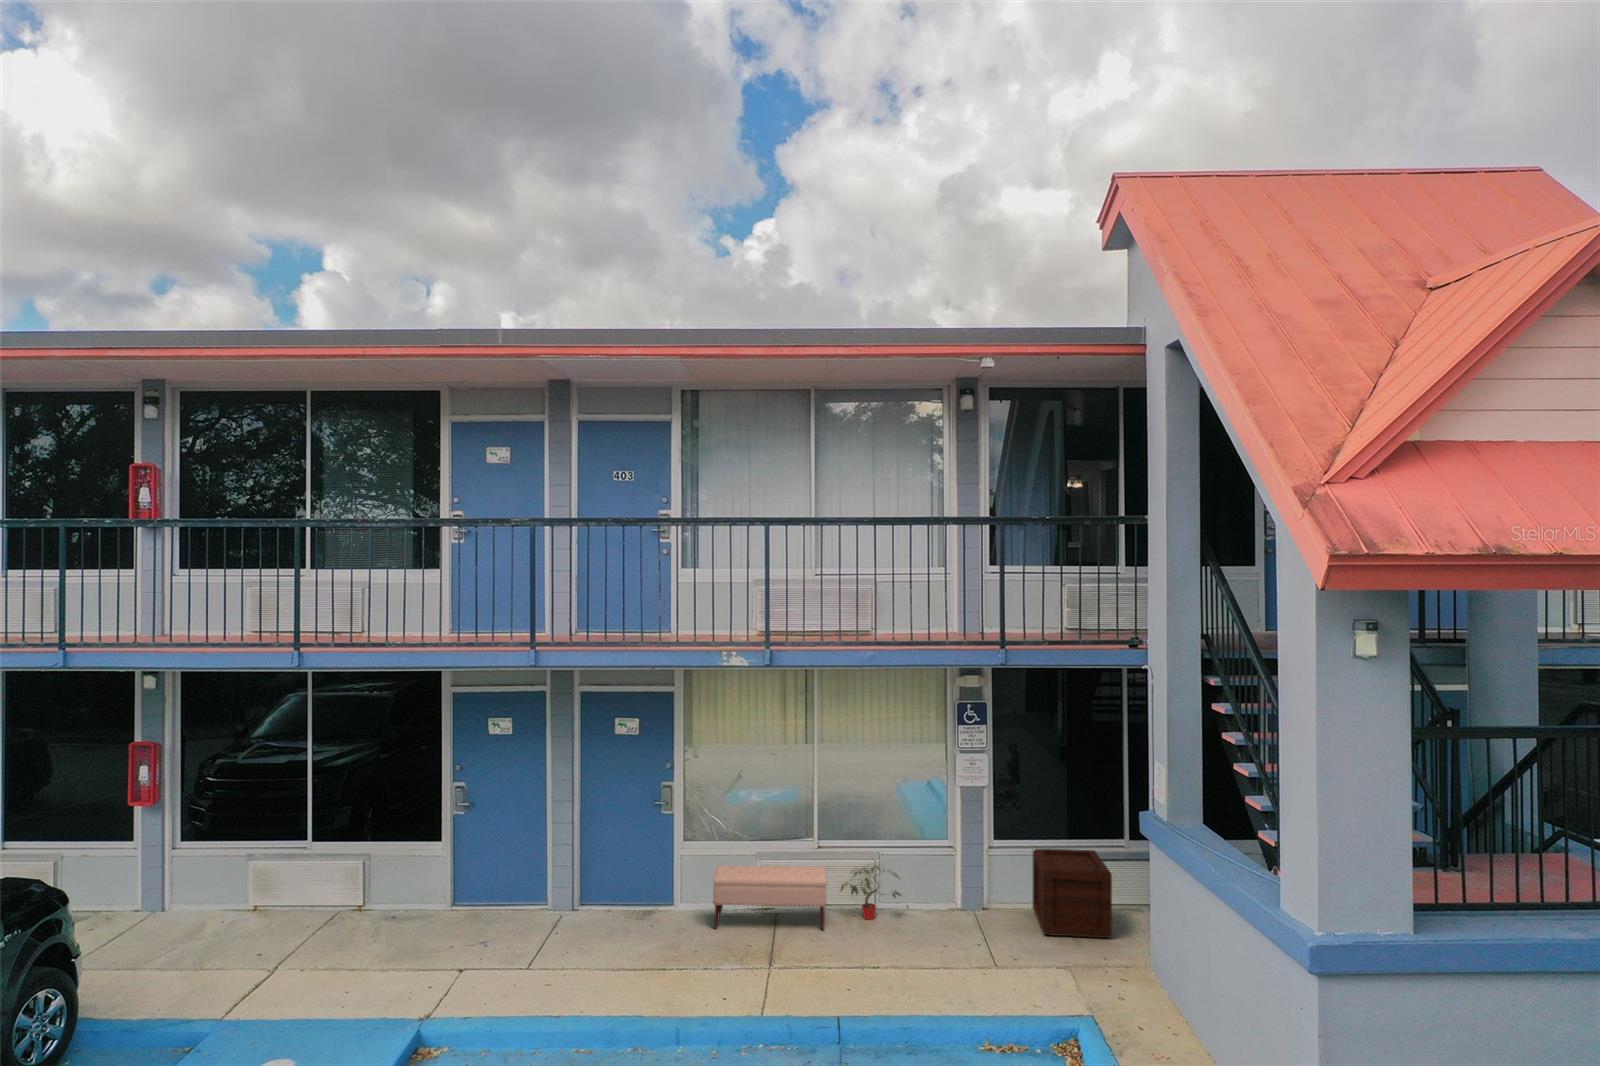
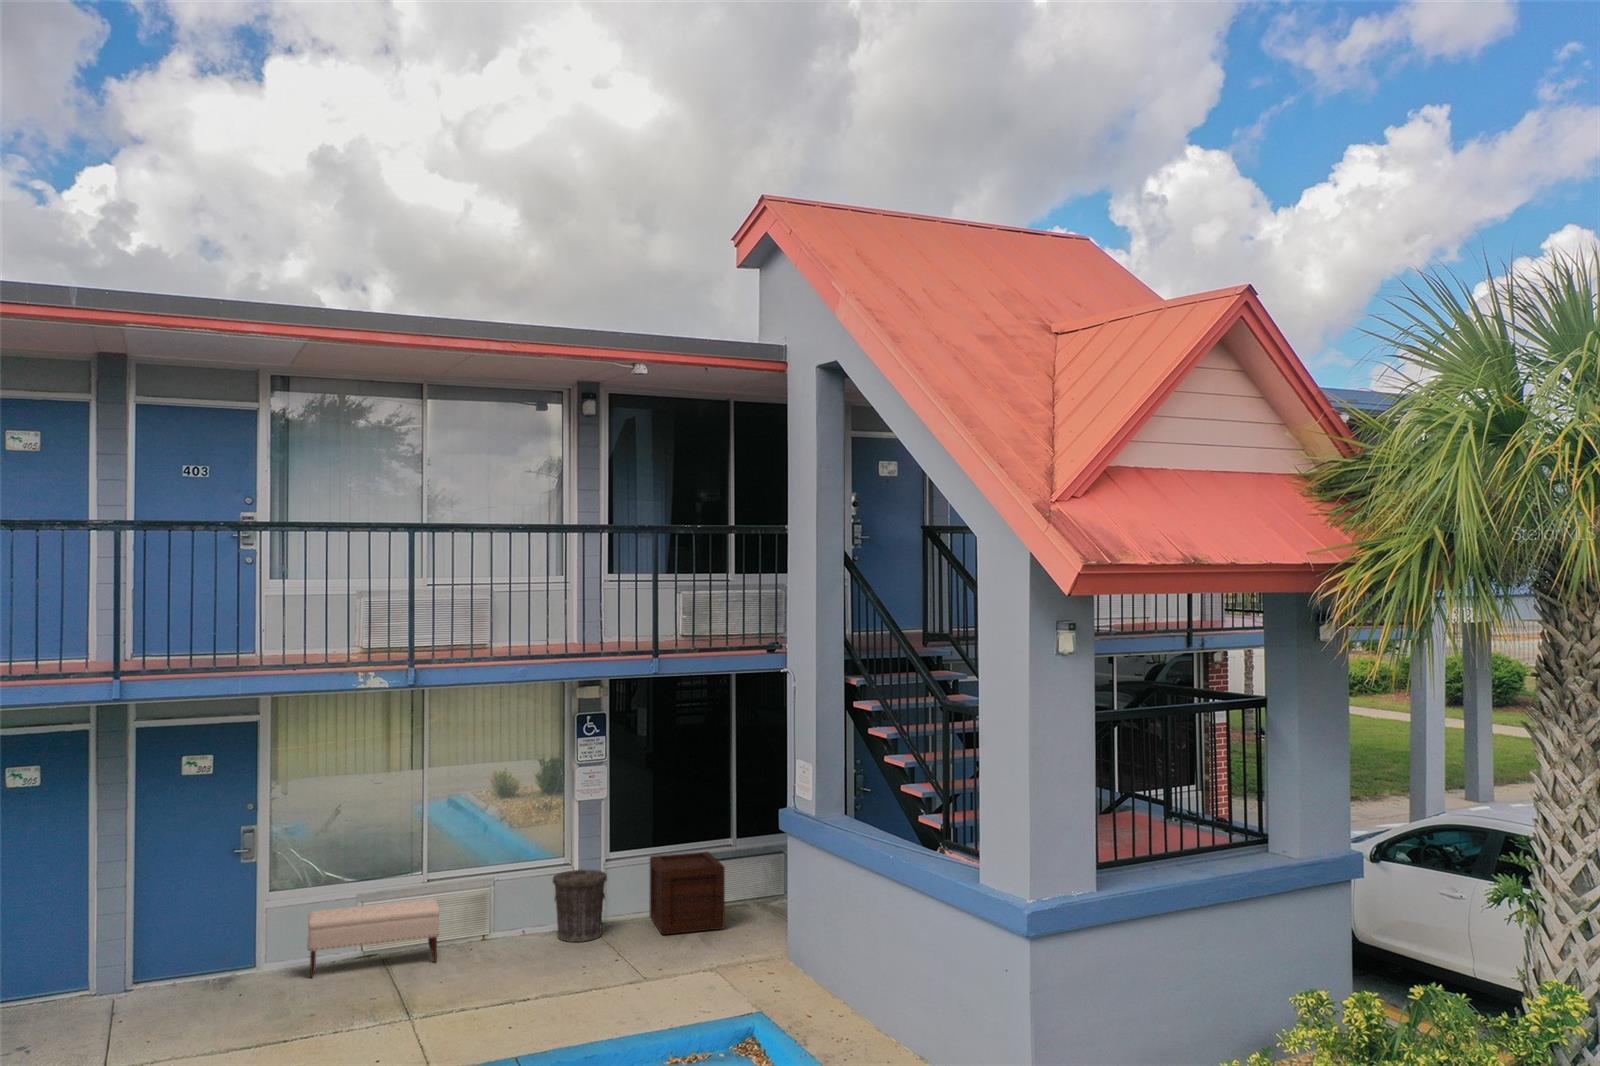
trash can: none [934,854,988,929] -> present [553,870,607,942]
potted plant: present [841,866,901,920] -> none [450,889,521,948]

